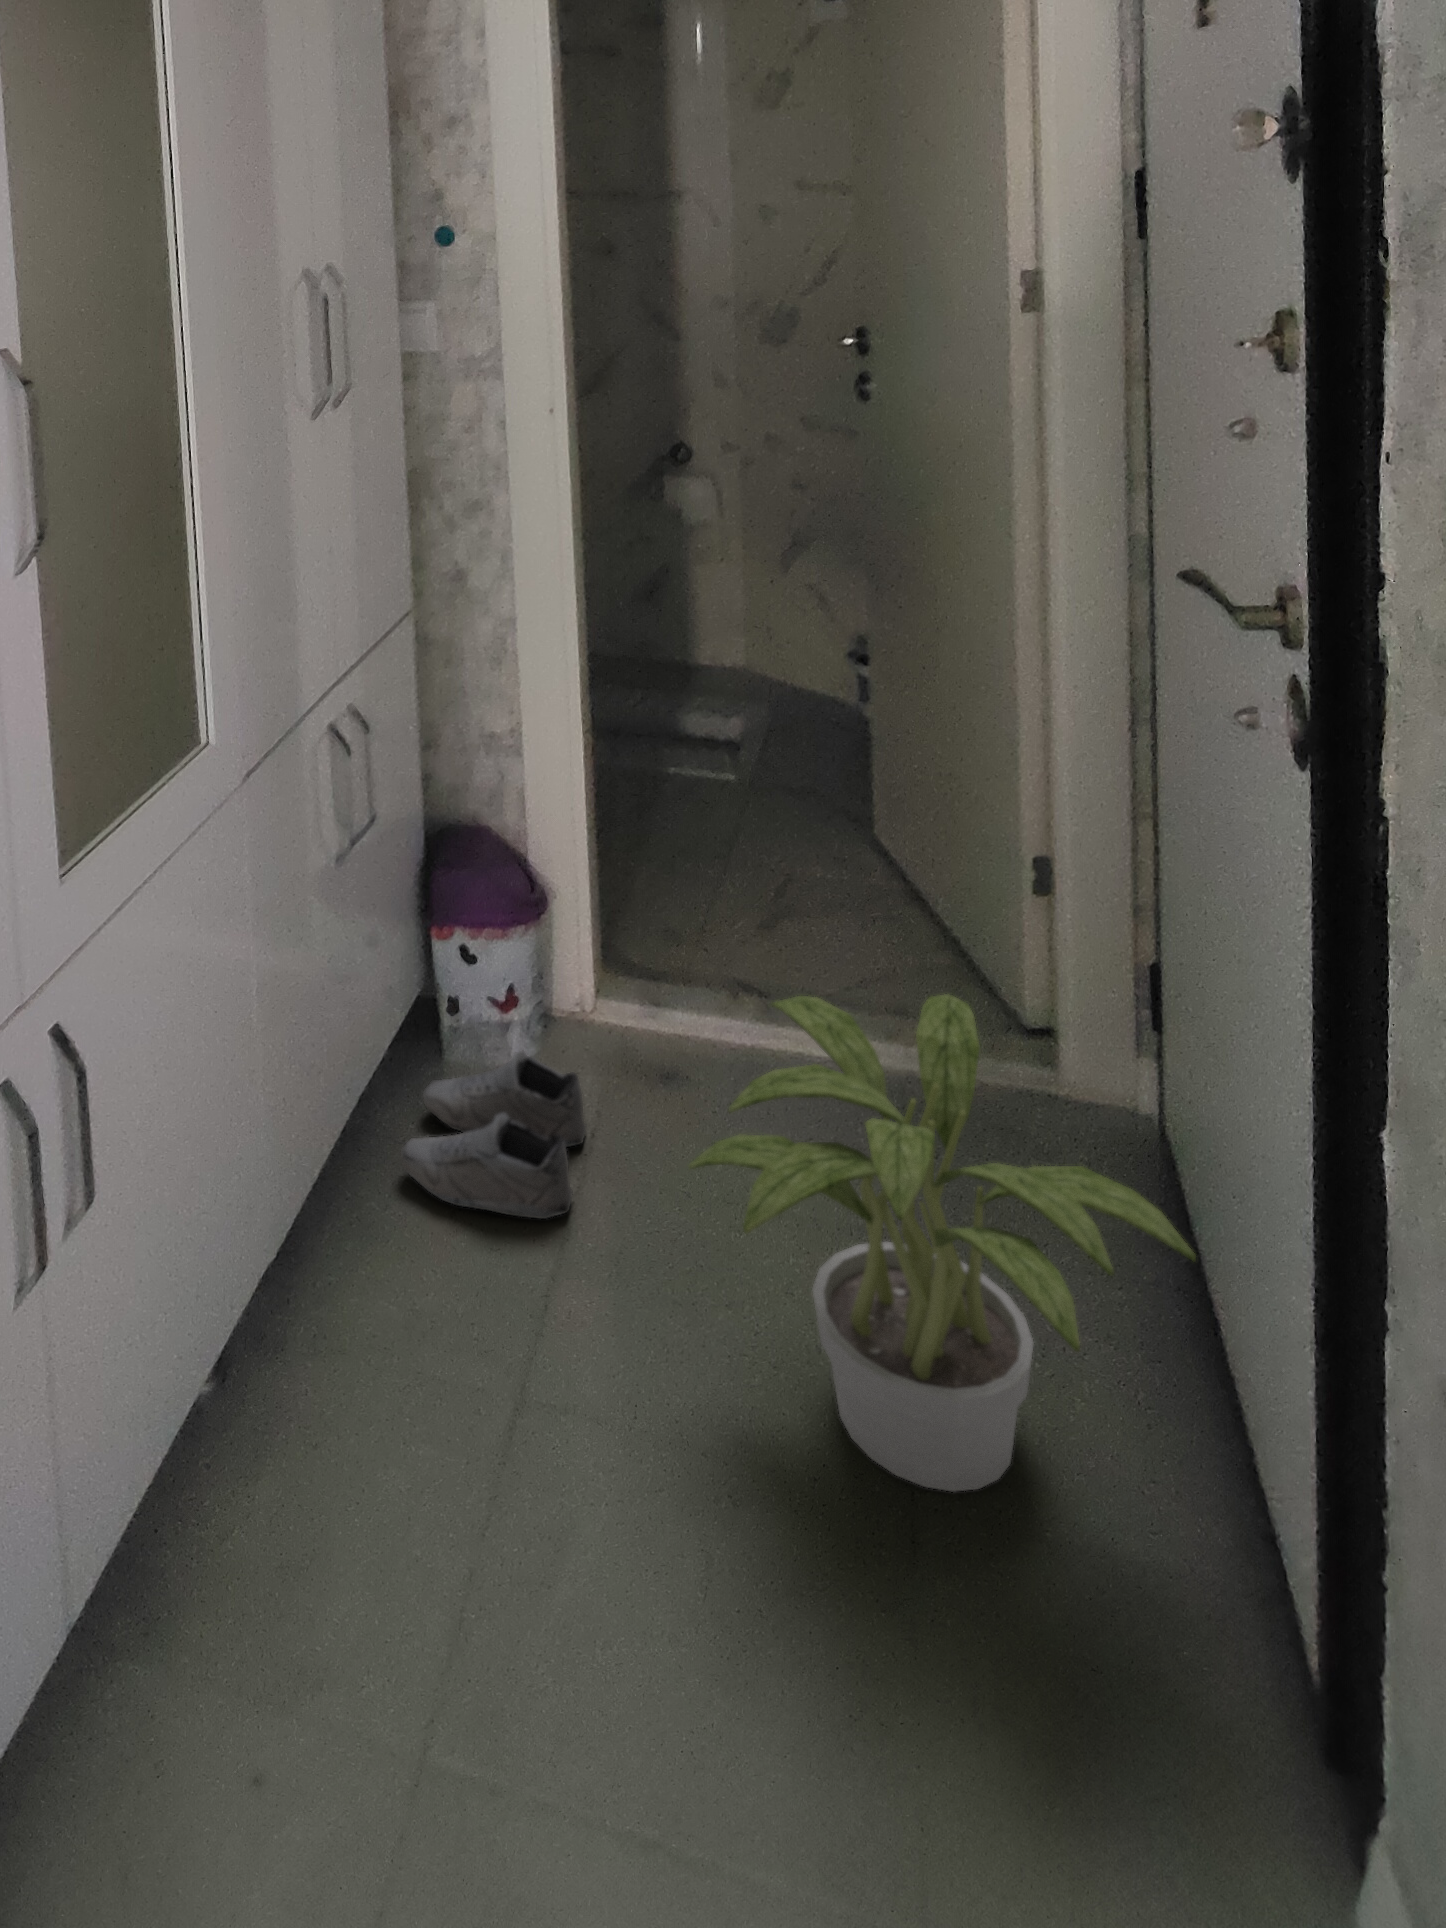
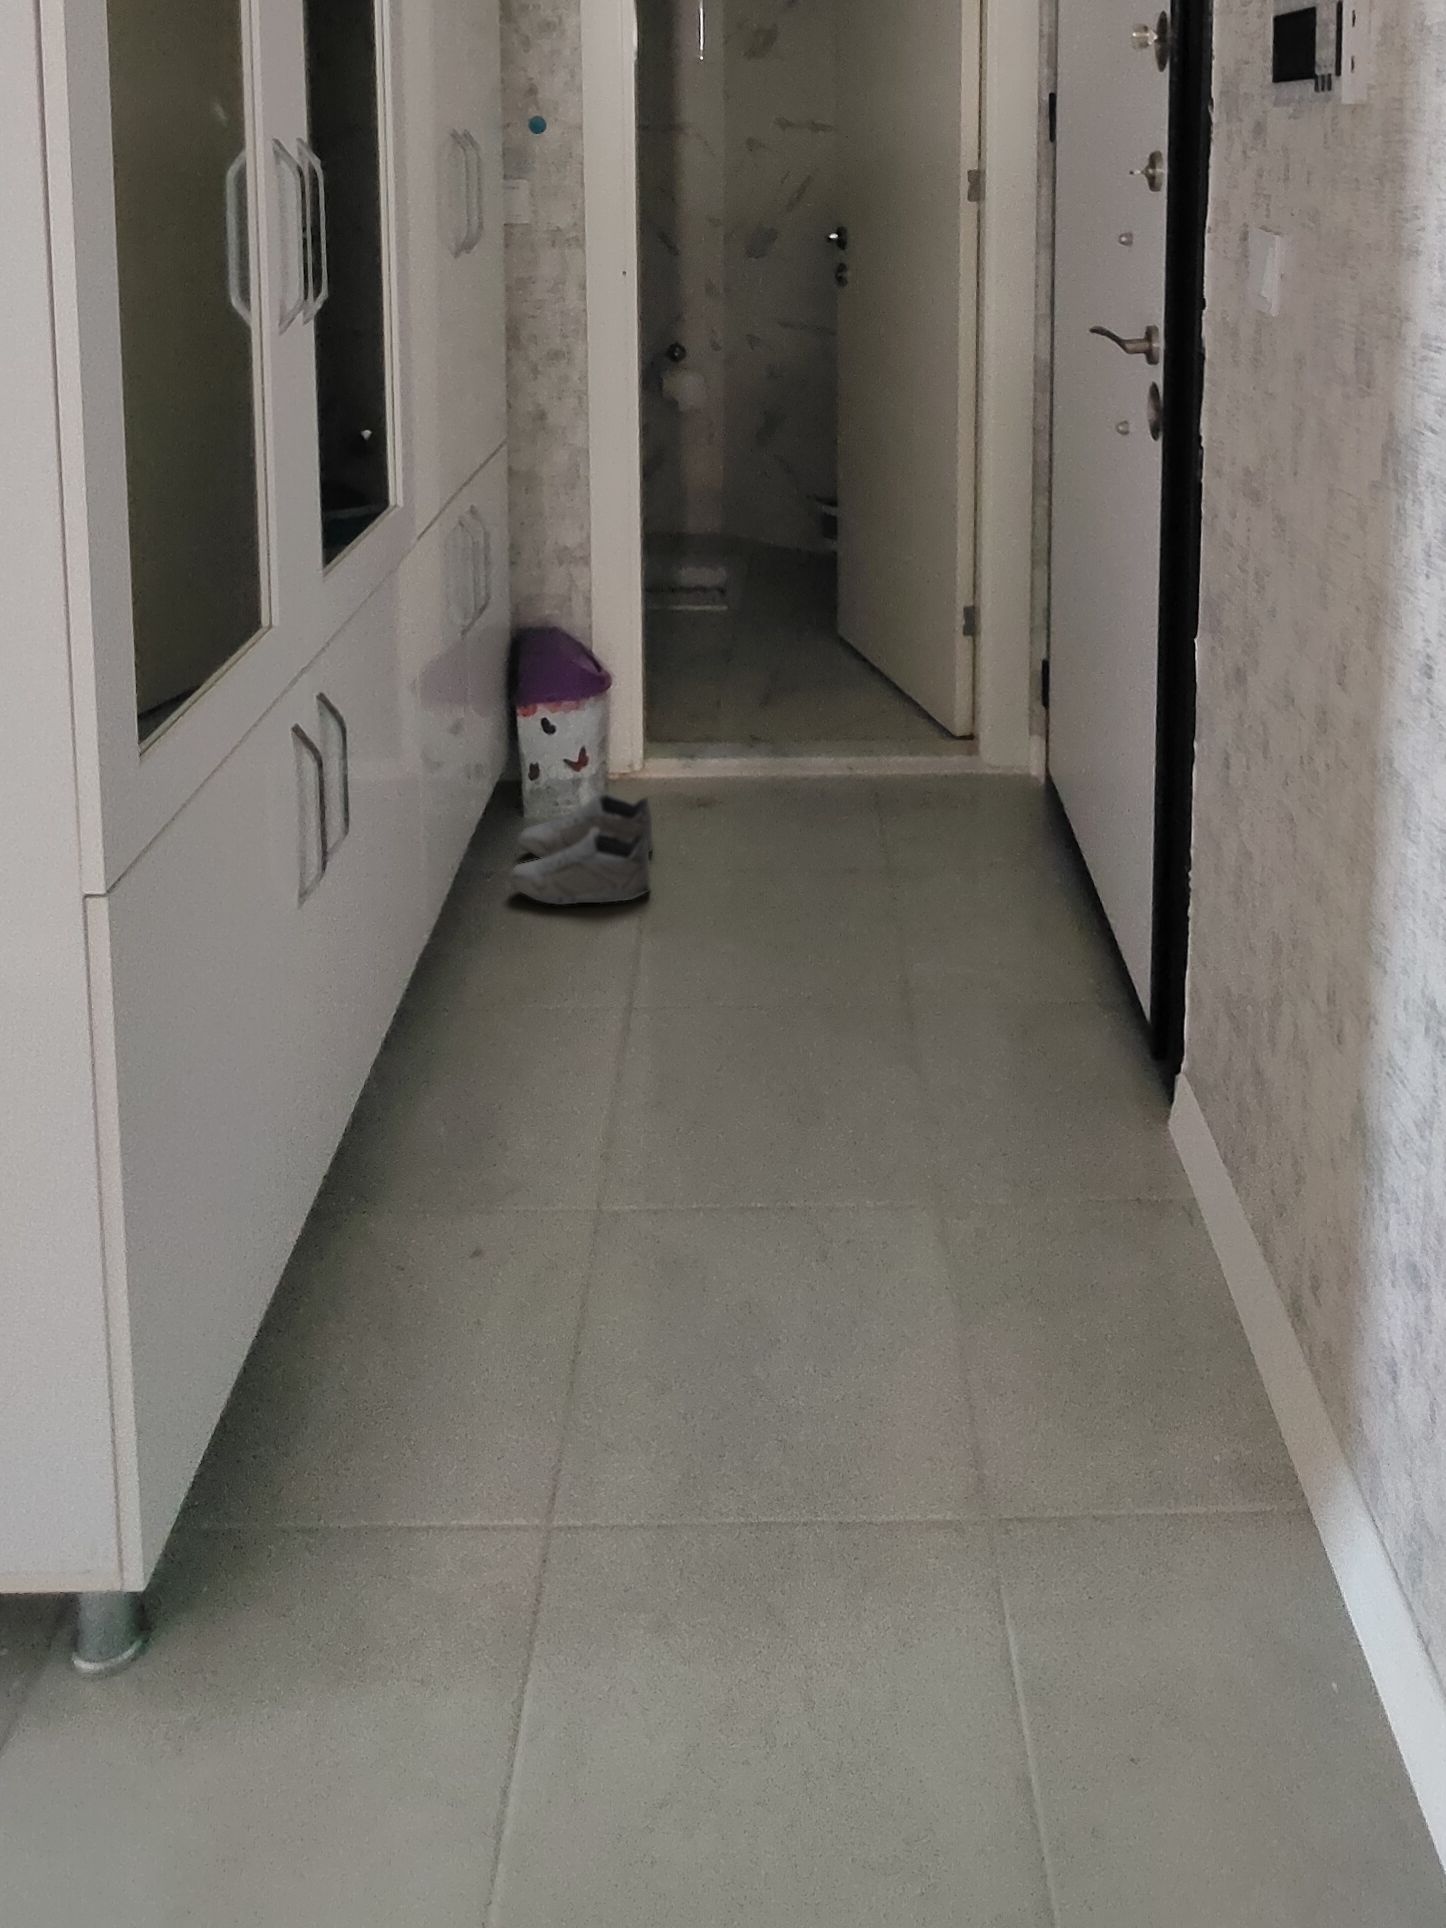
potted plant: present [688,995,1196,1492] -> none [757,669,1083,987]

